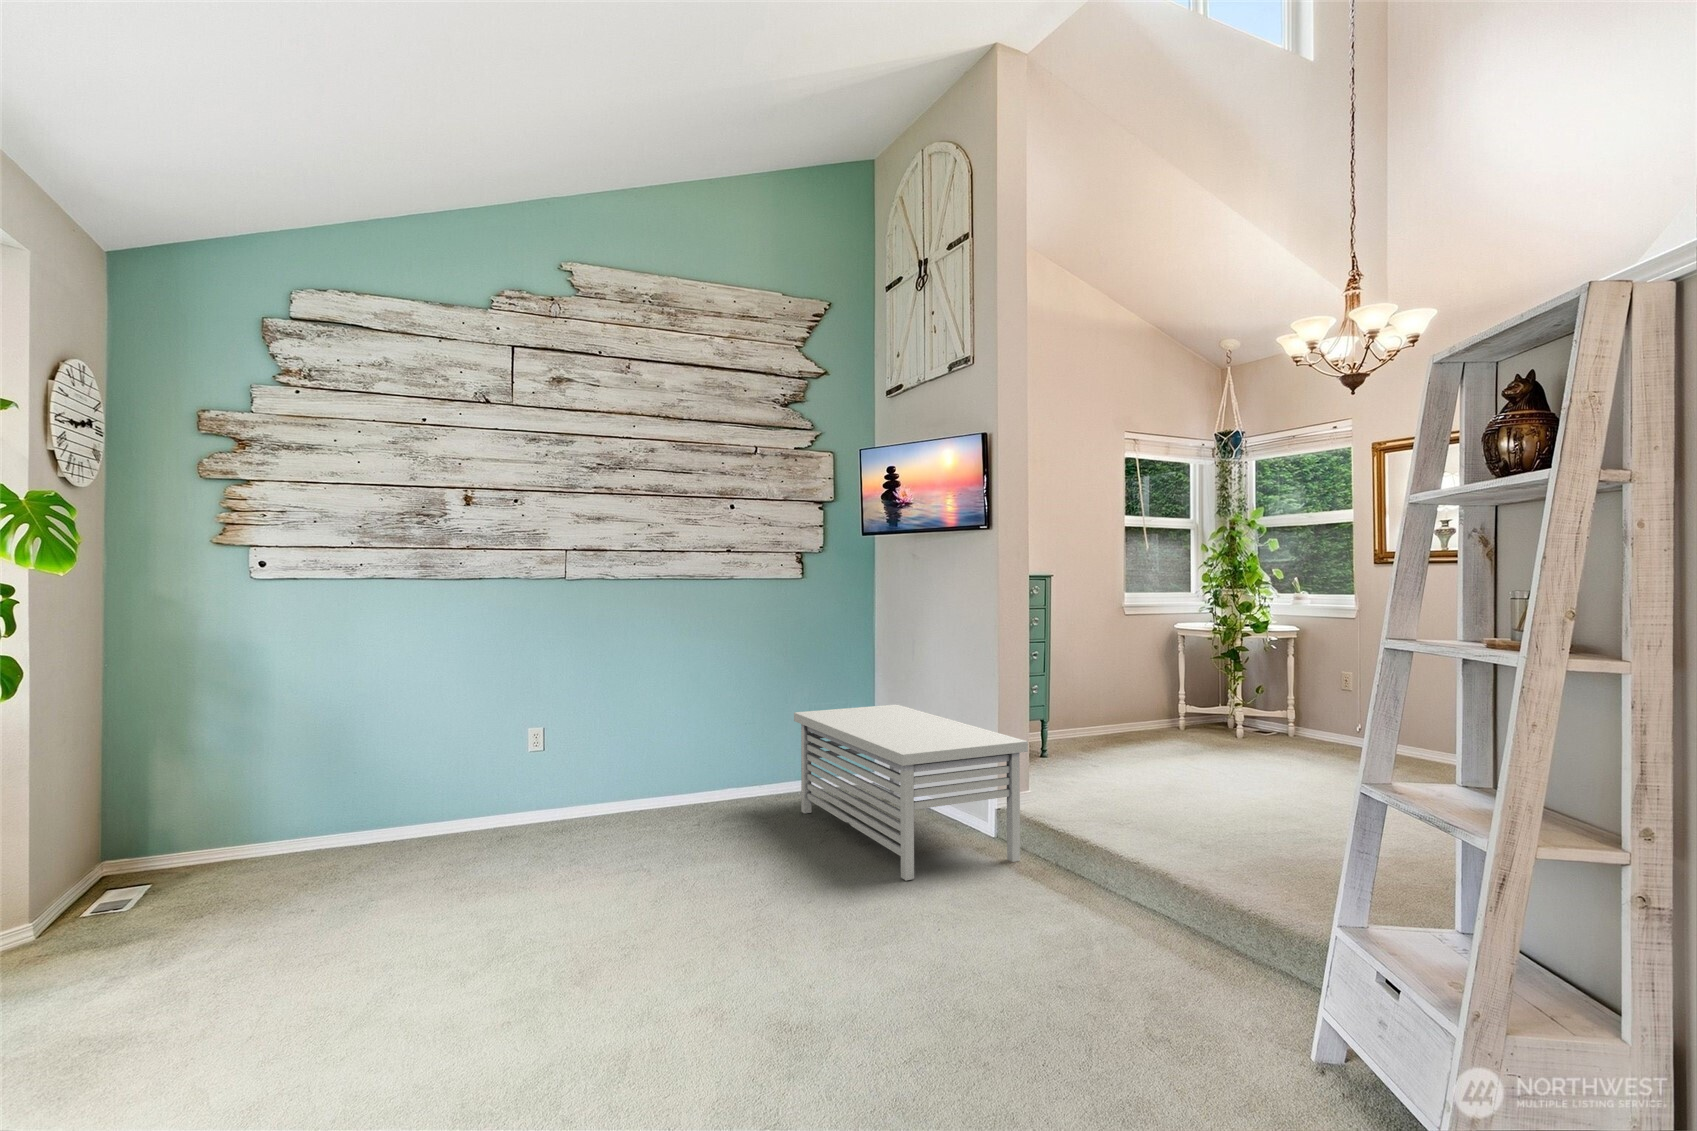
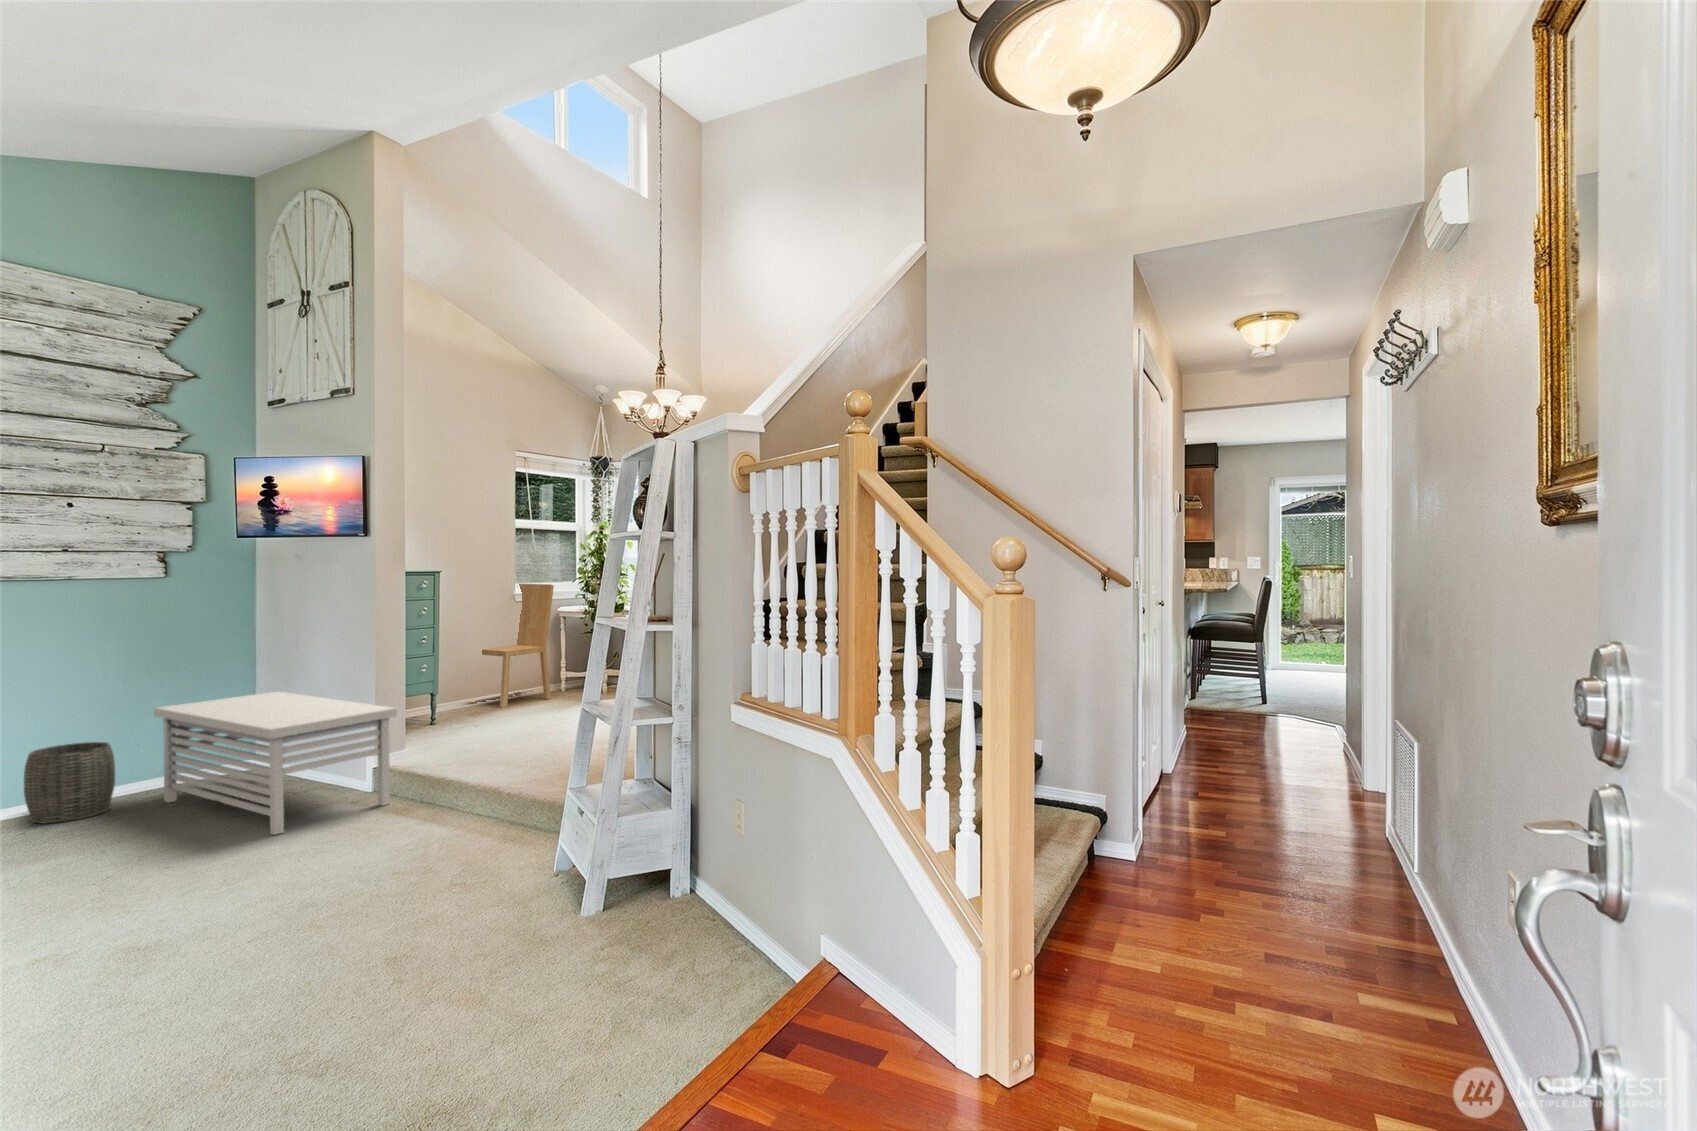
dining chair: none [1077,593,1176,745] -> present [470,584,554,708]
woven basket: none [698,741,764,819] -> present [24,742,115,823]

